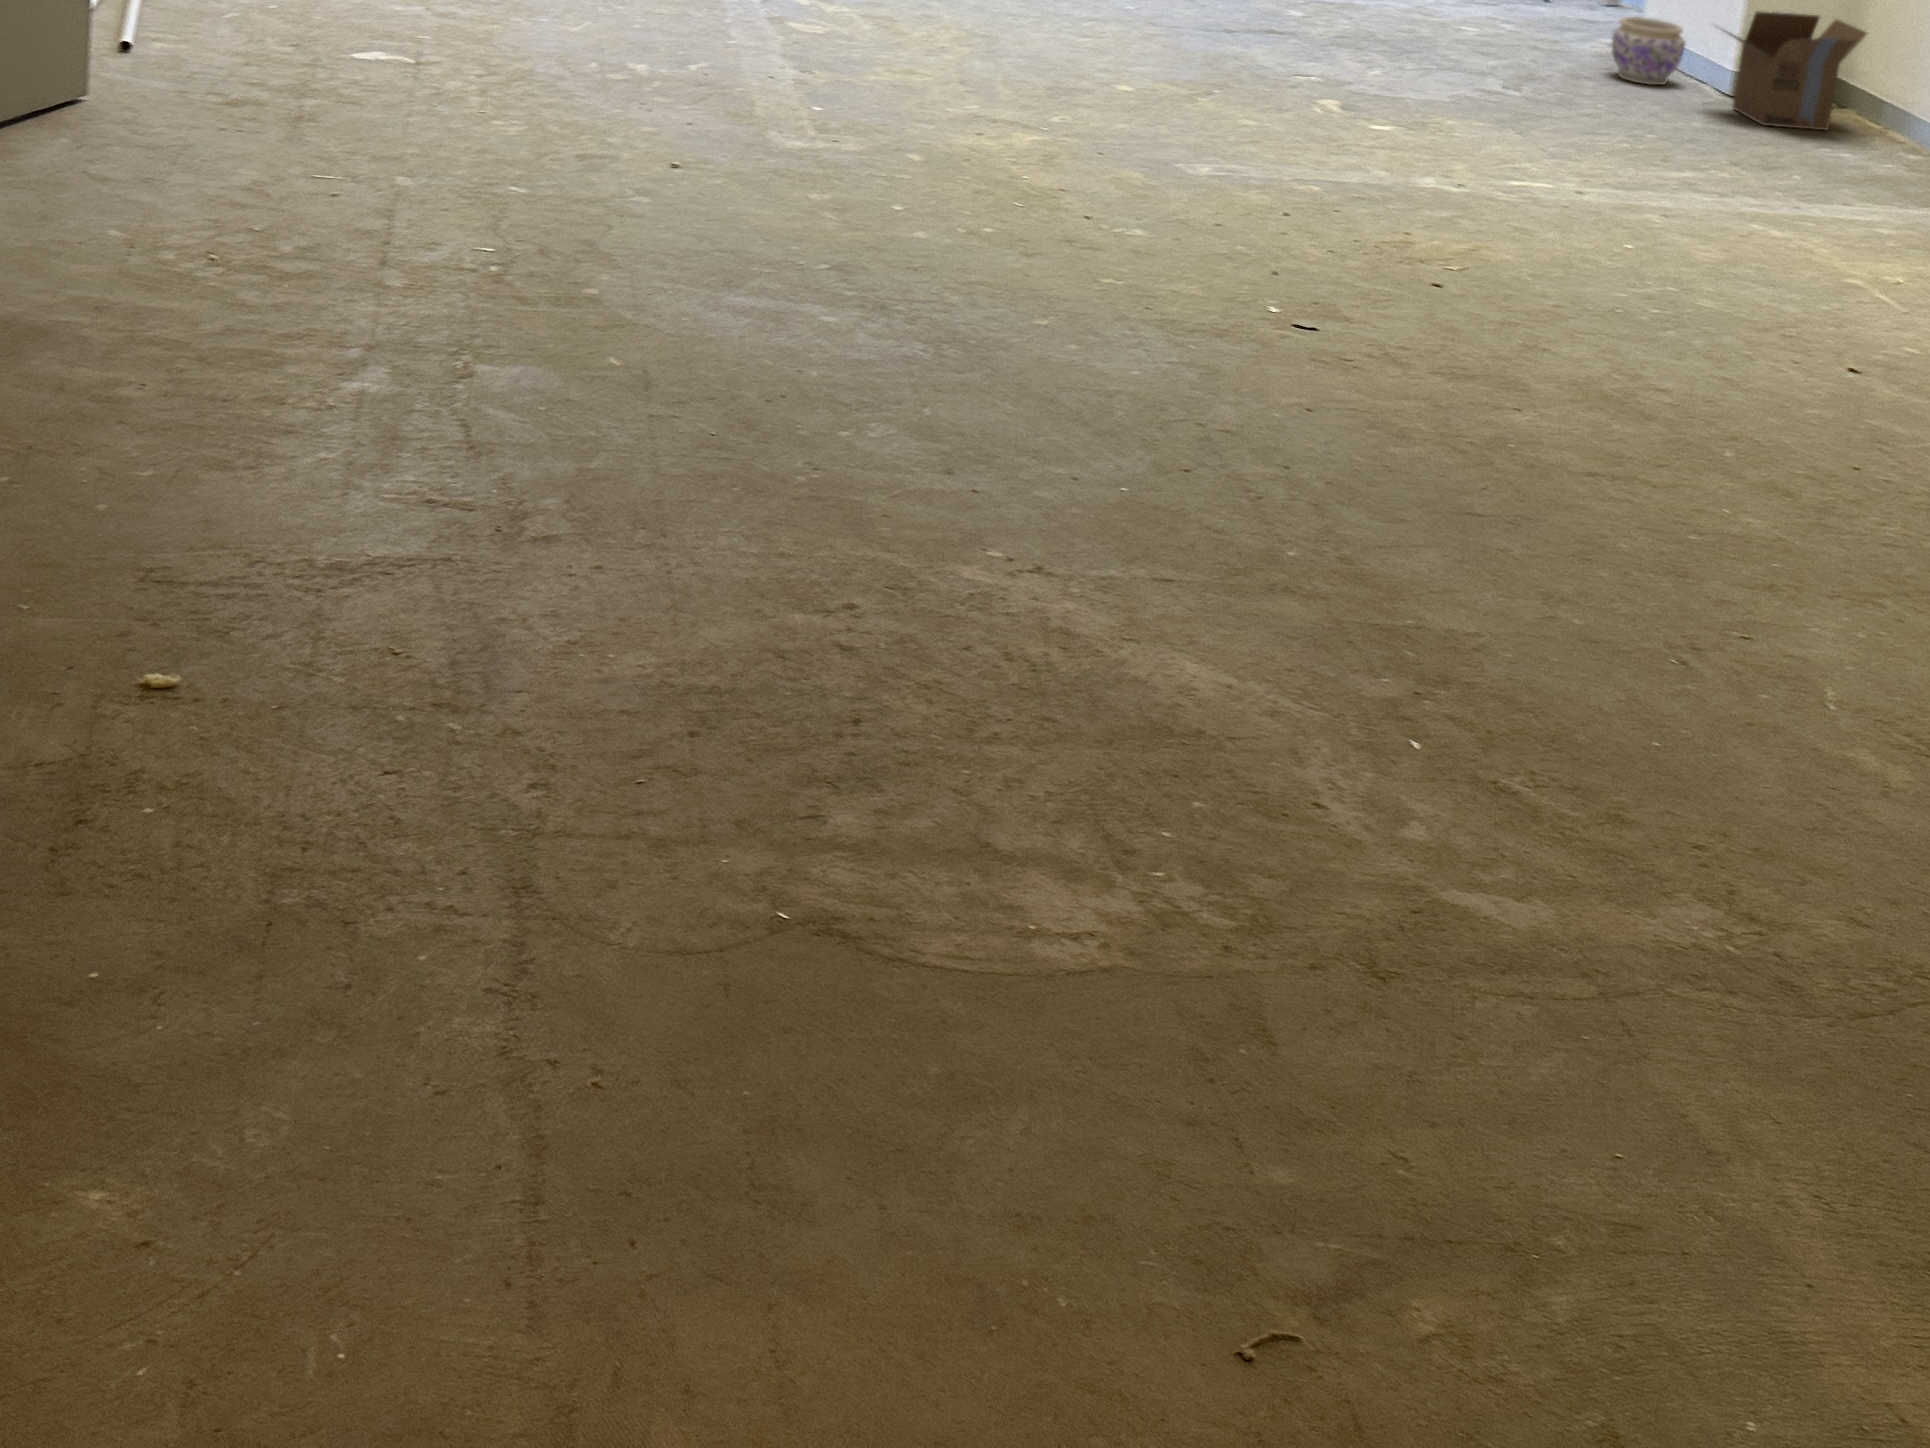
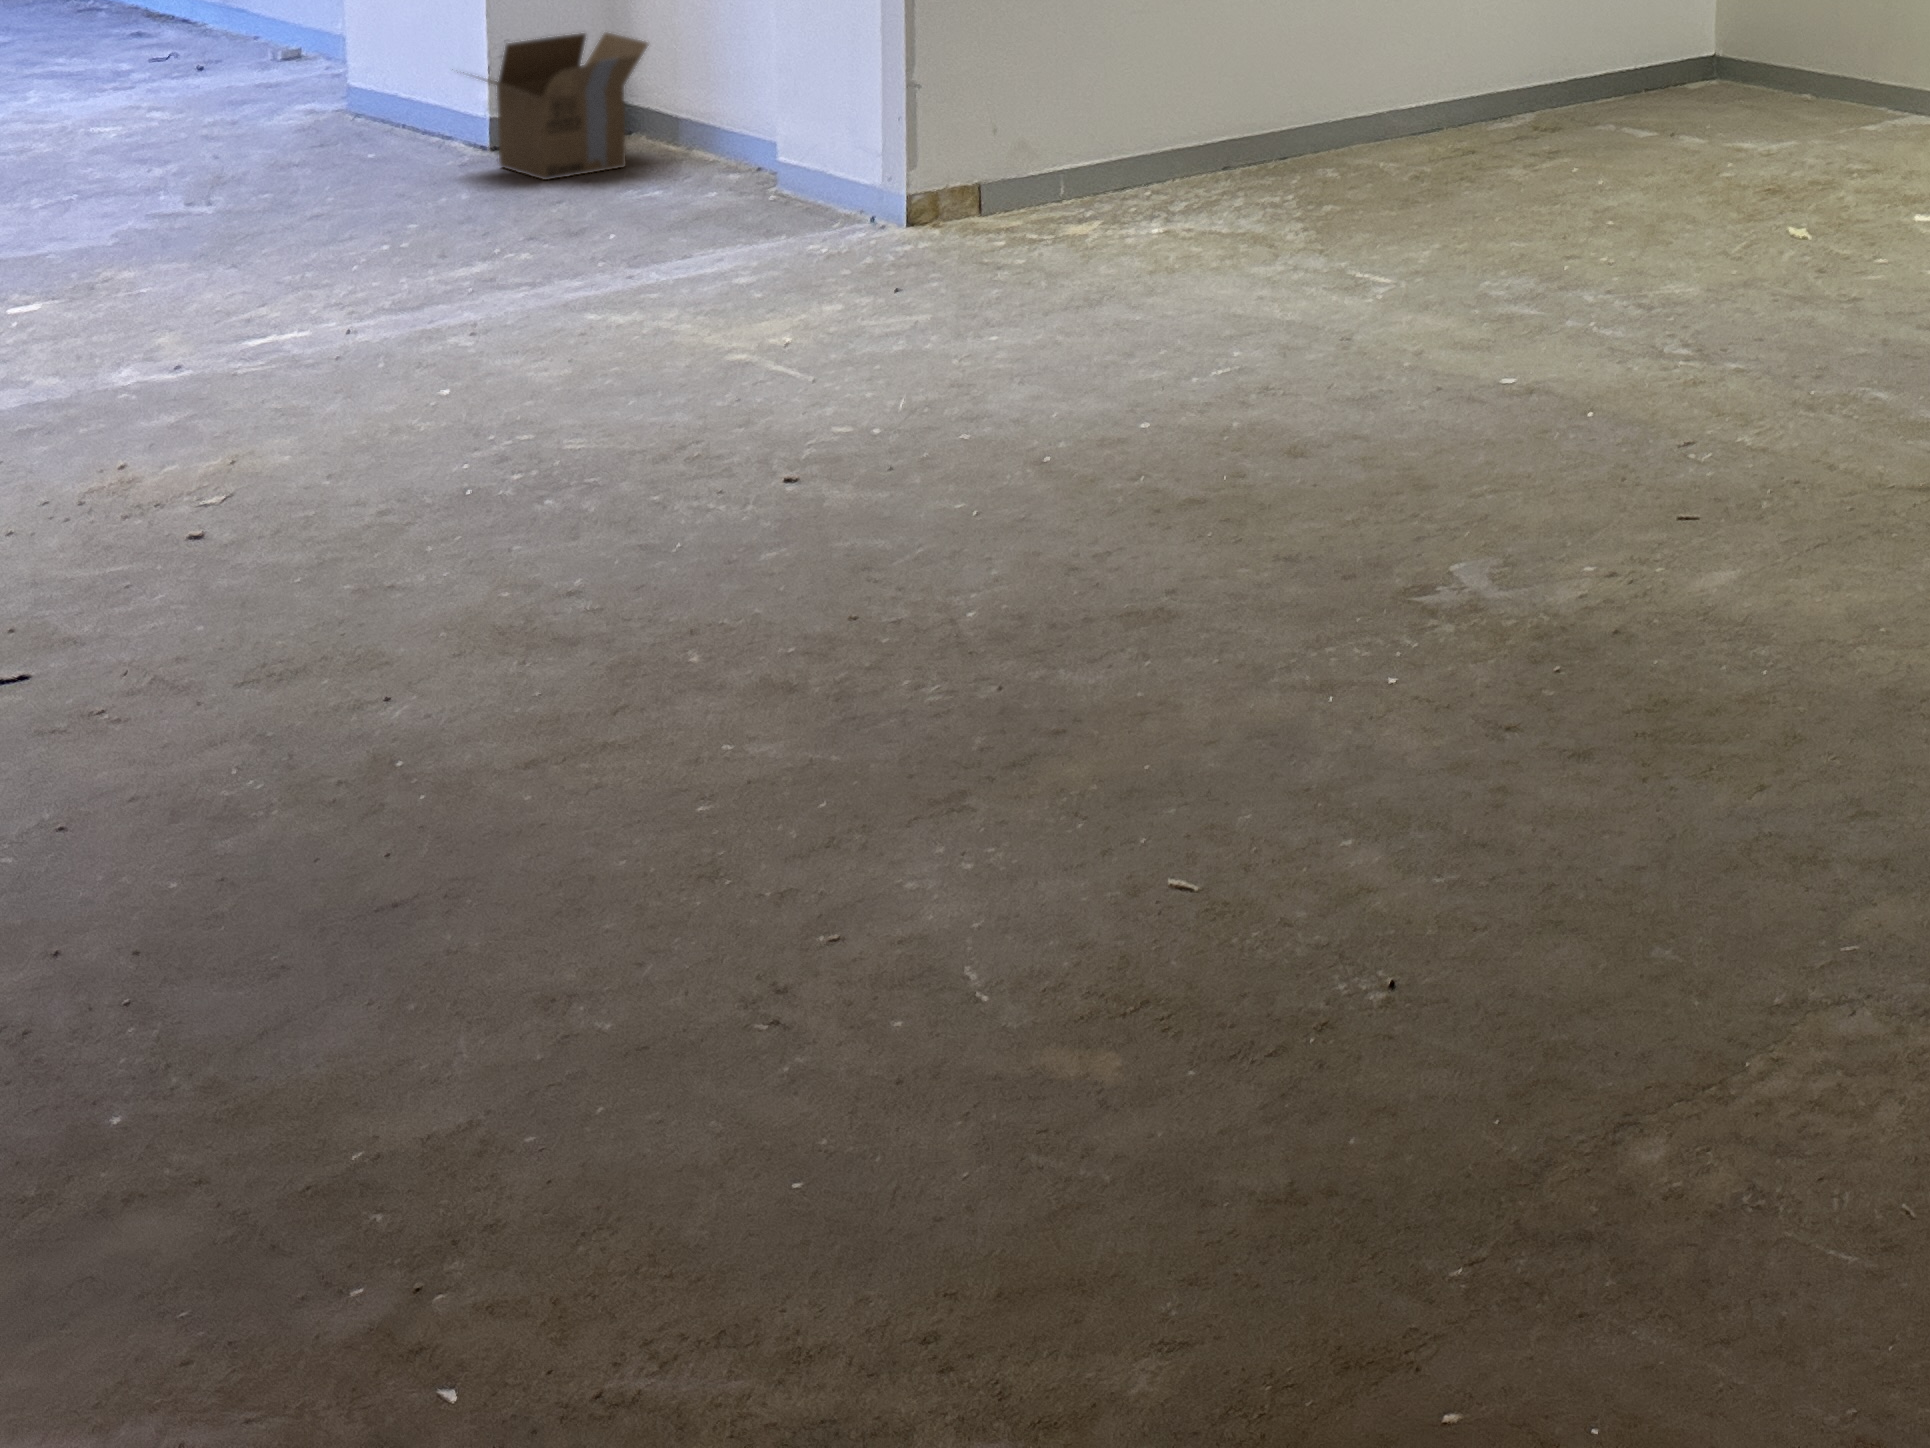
planter: present [1612,17,1685,85] -> none [316,75,419,161]

